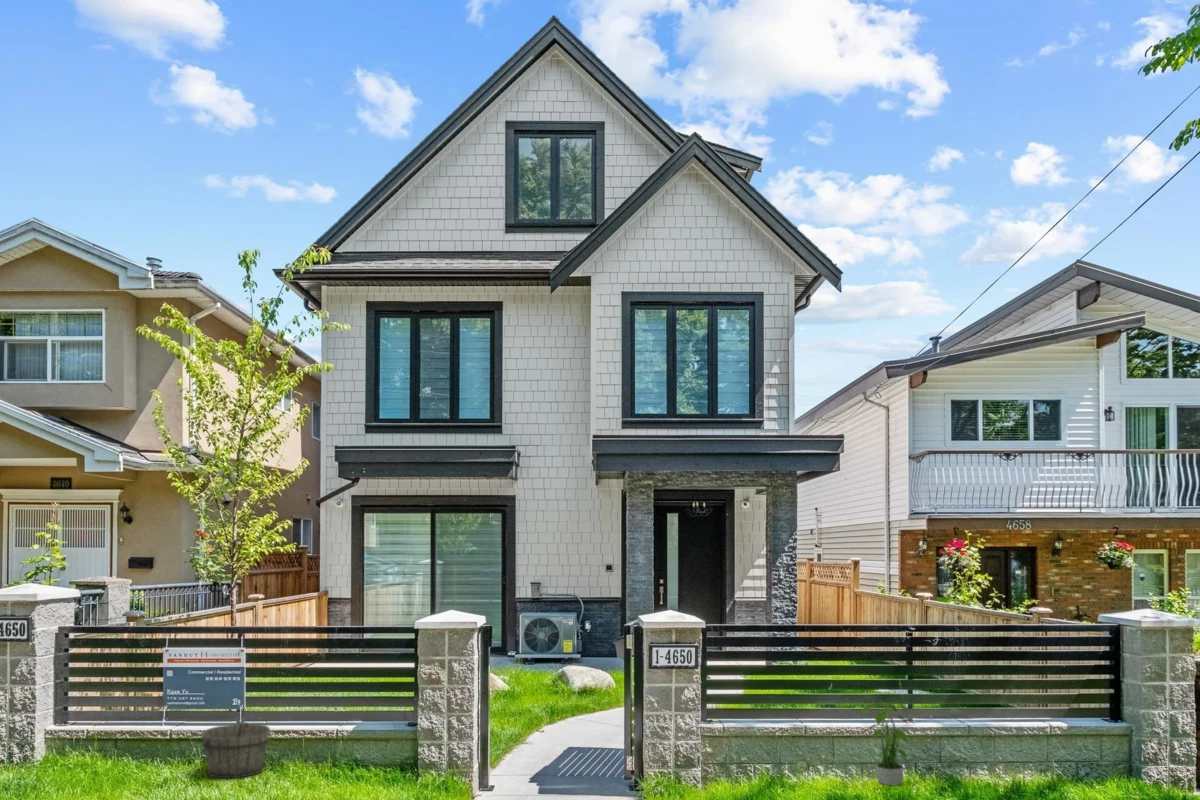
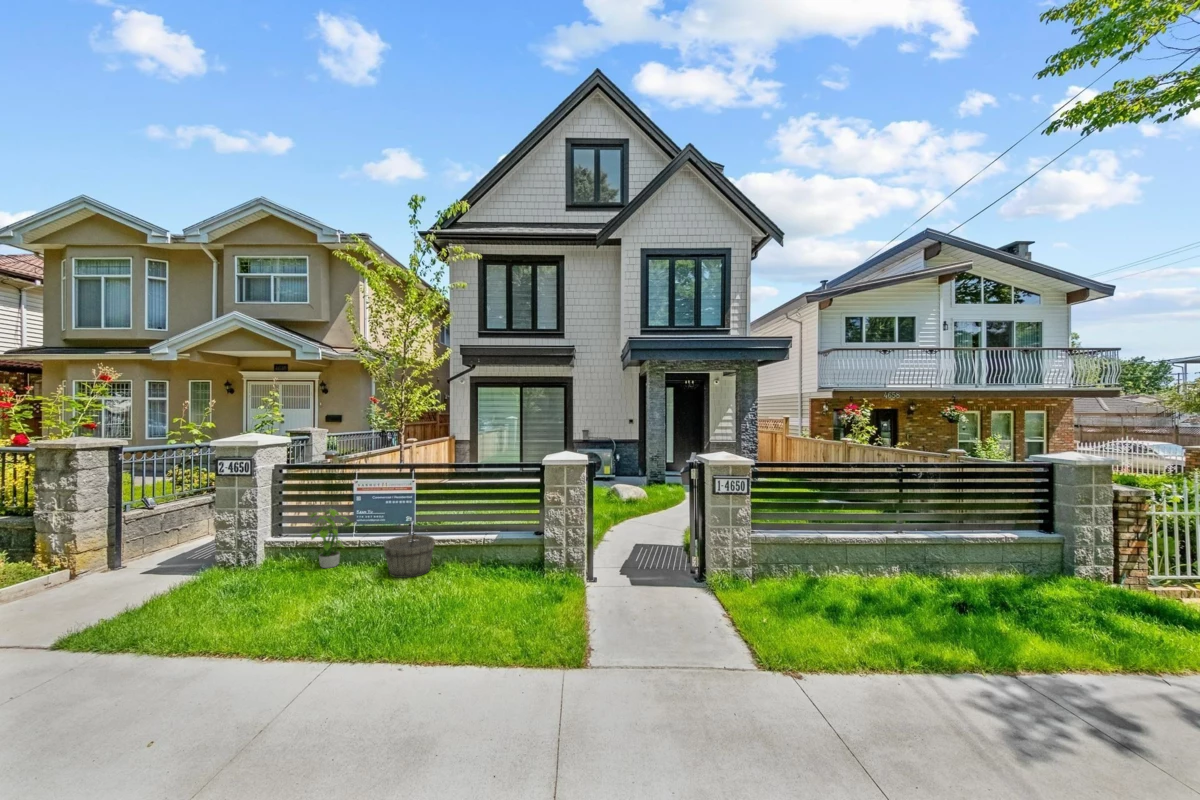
potted plant: present [859,703,908,785] -> present [310,509,348,568]

